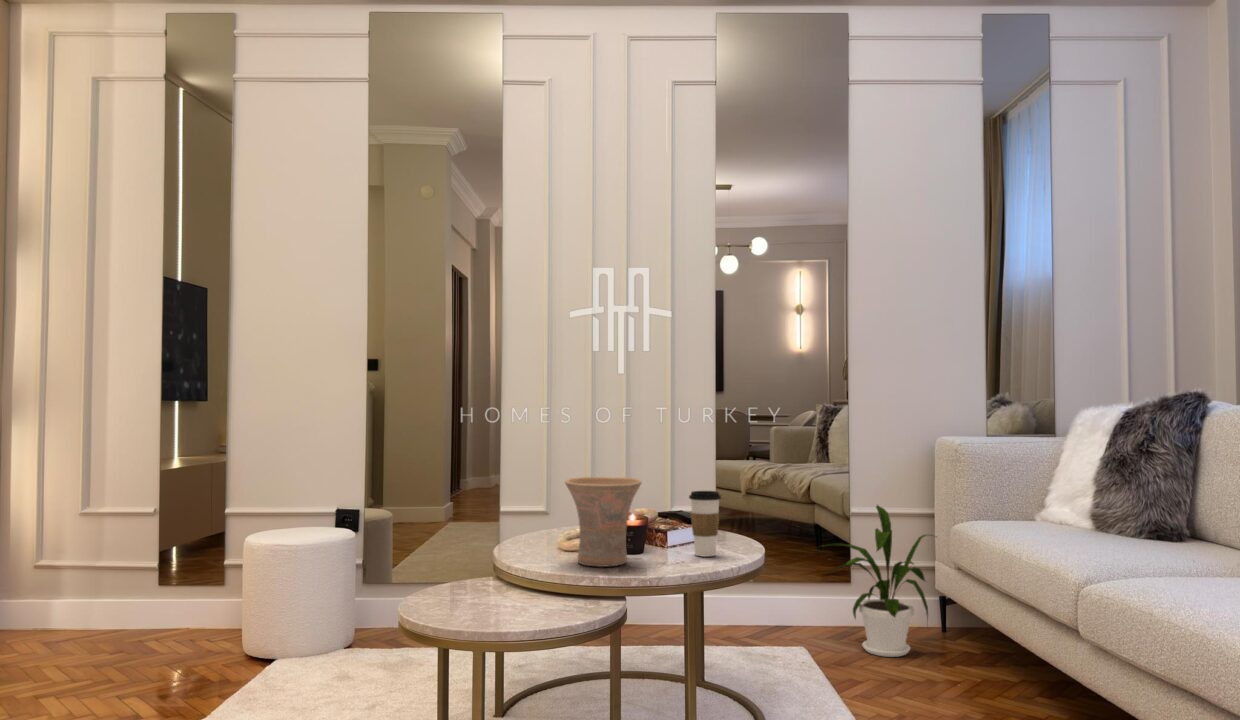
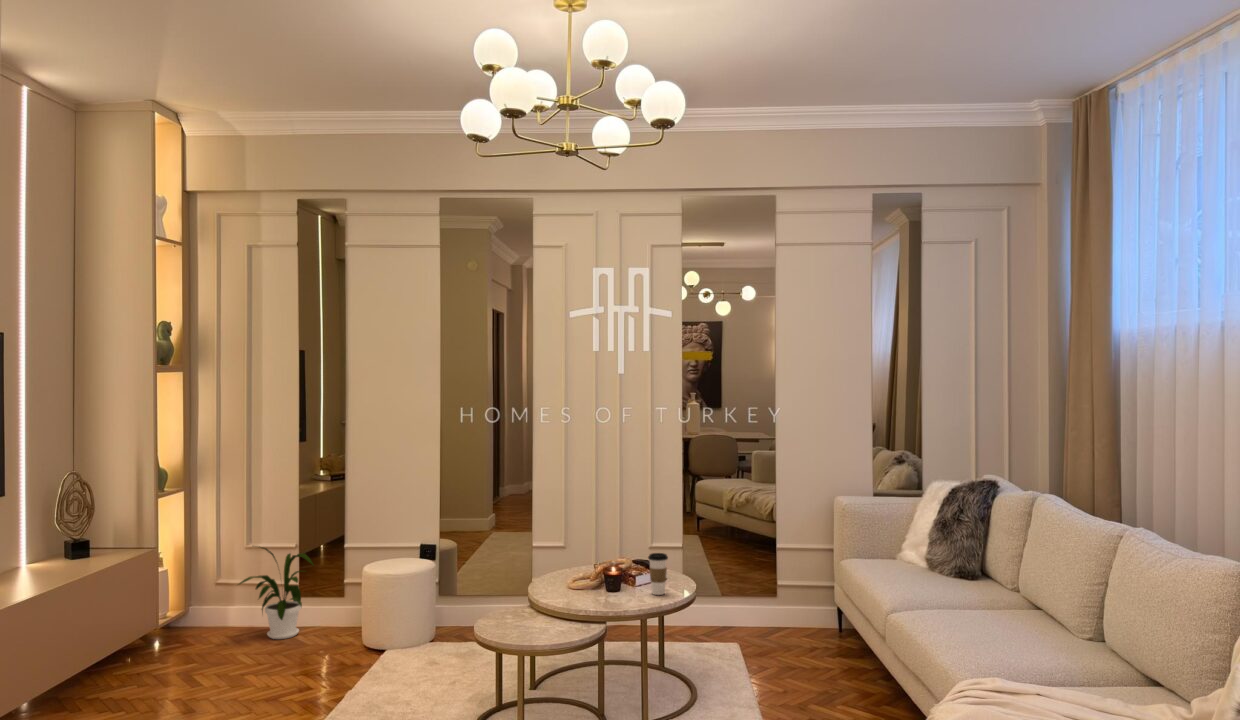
vase: present [565,477,642,567] -> none [570,546,617,603]
house plant: present [821,505,932,657] -> present [239,547,313,639]

